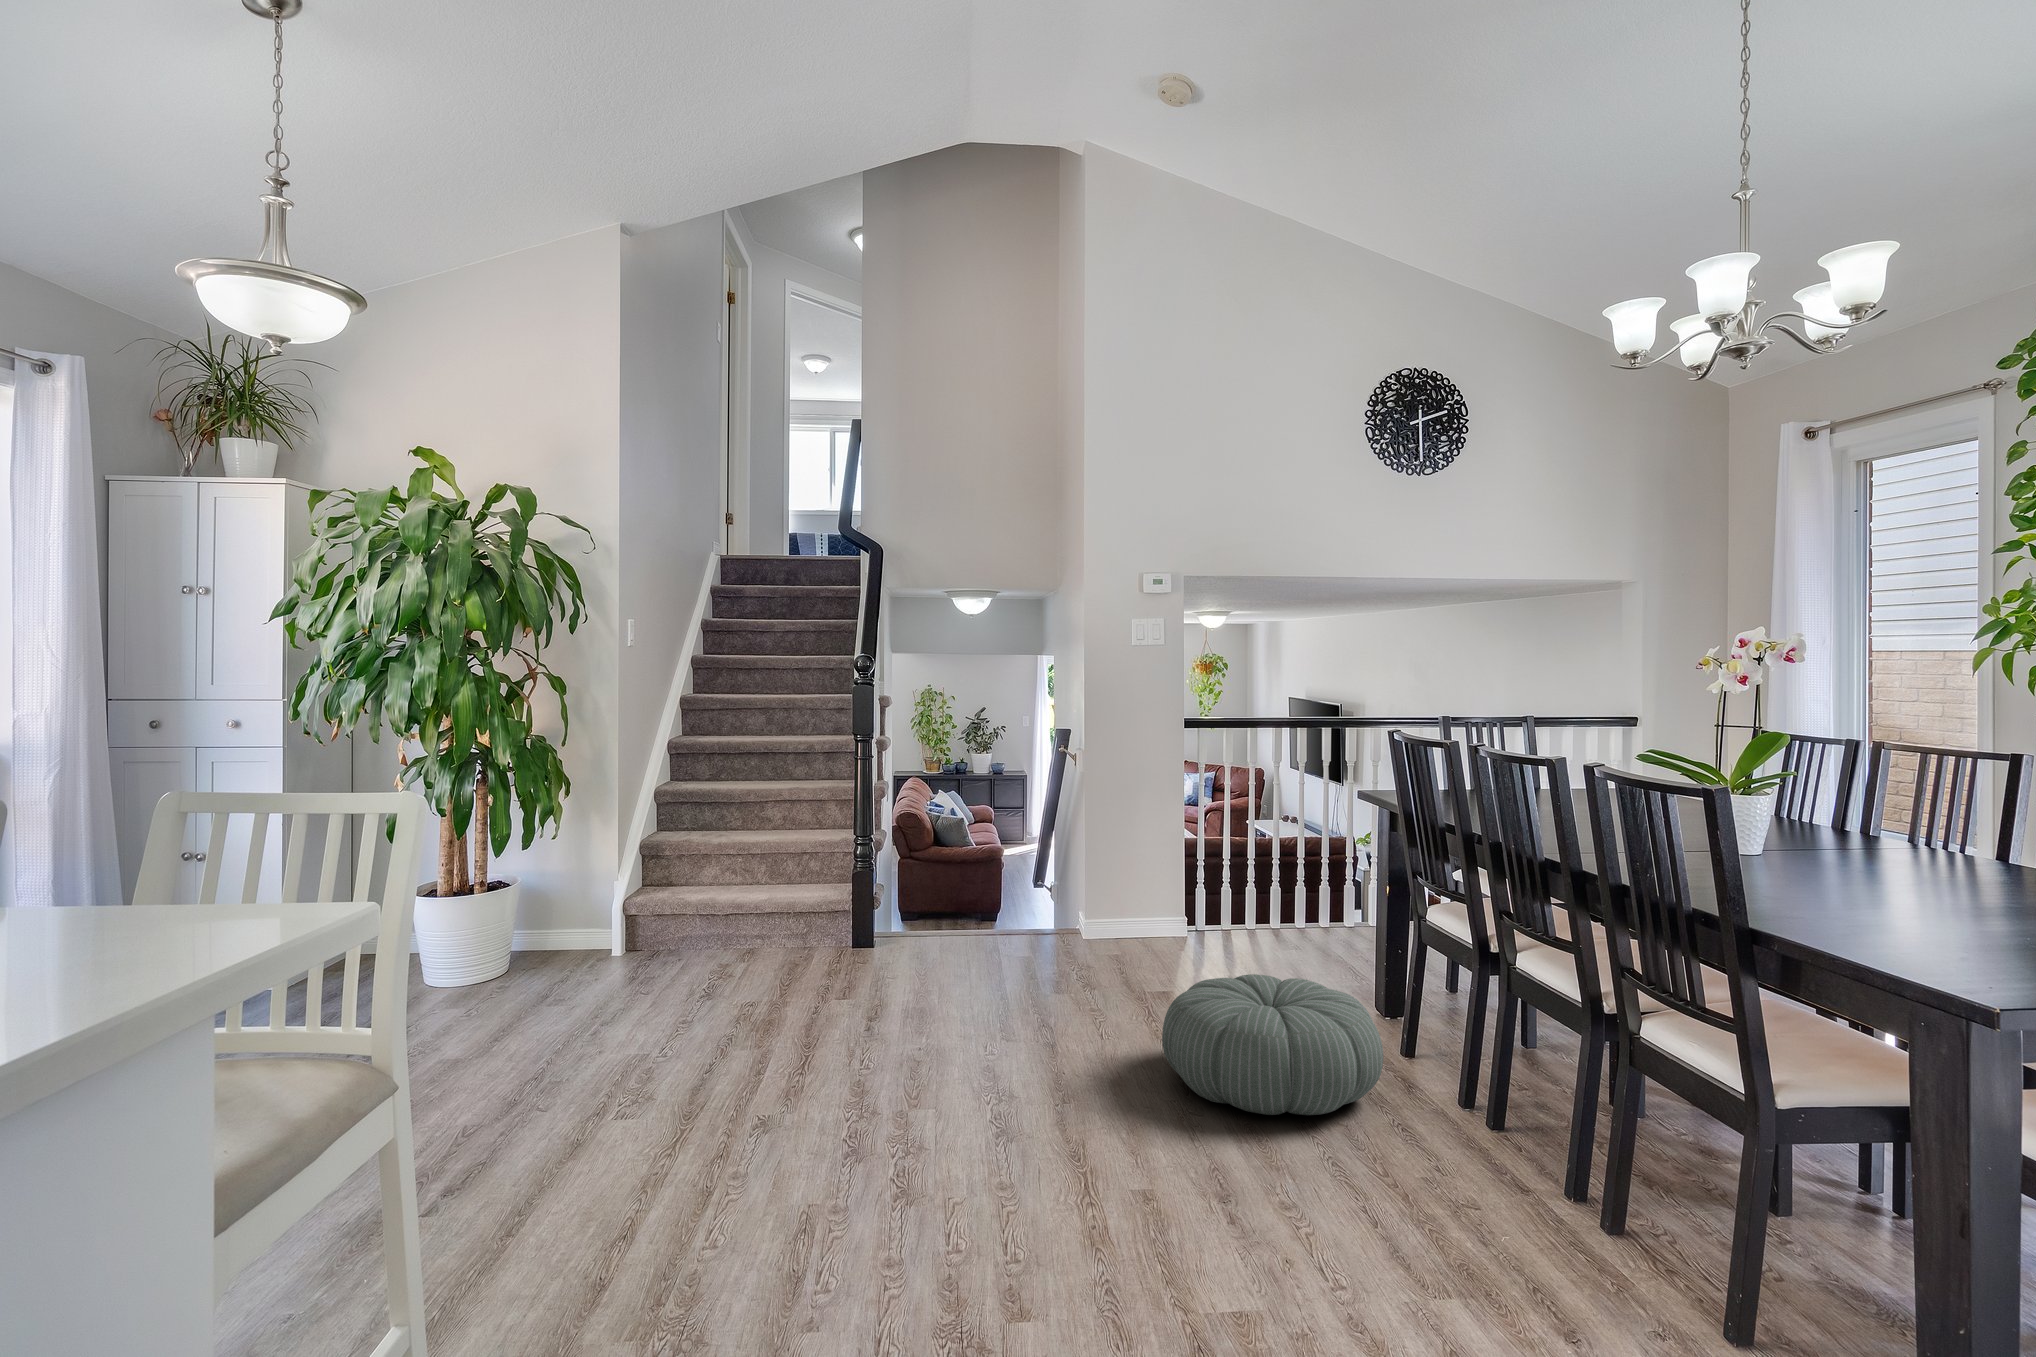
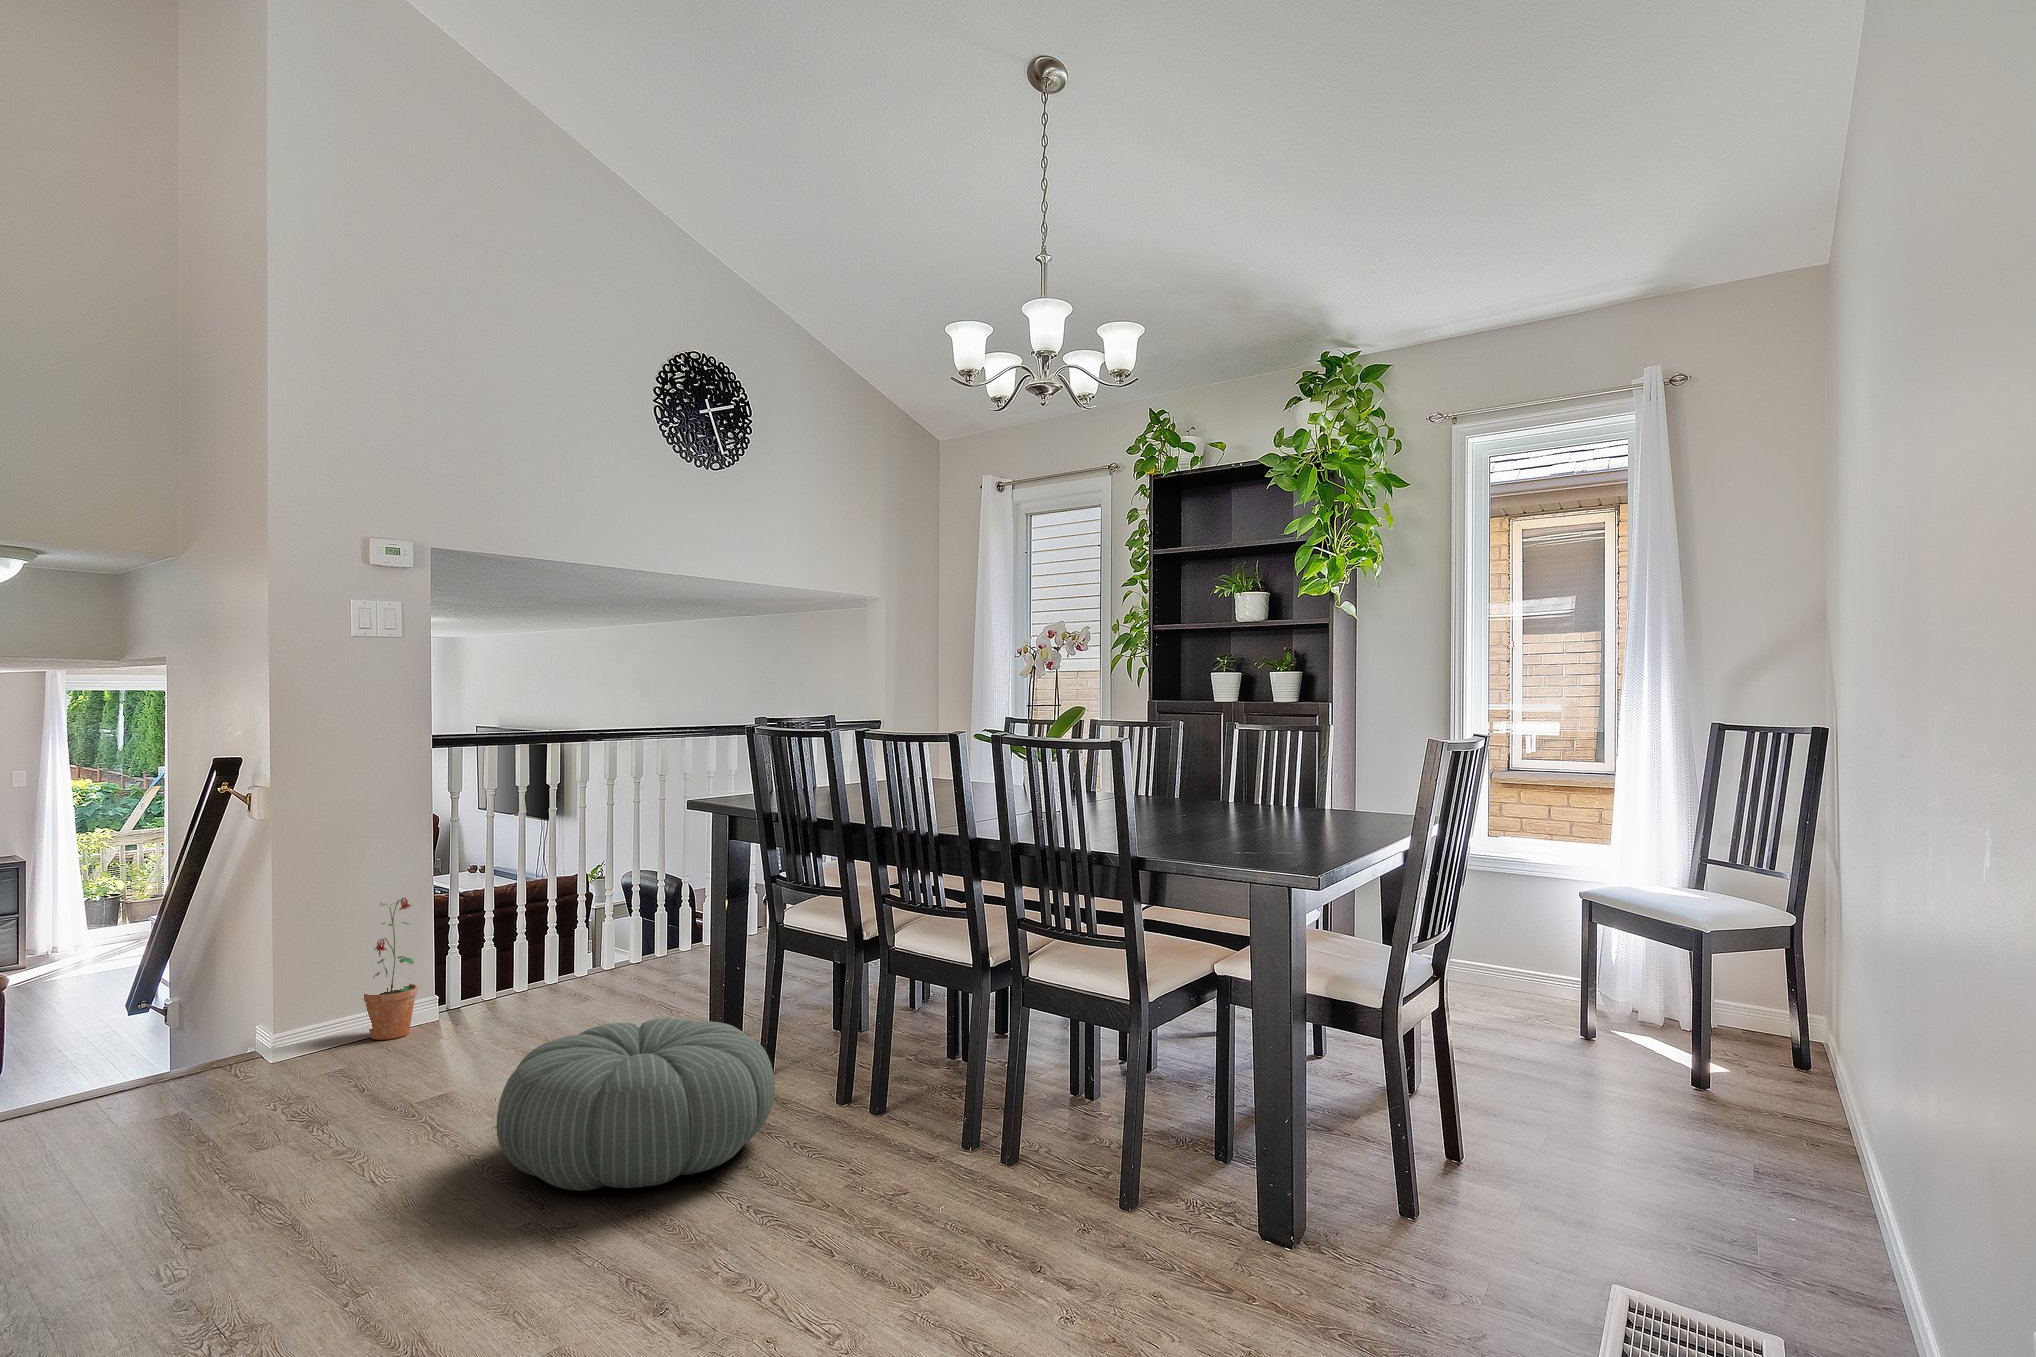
potted plant: none [1117,836,1165,948] -> present [362,898,417,1040]

